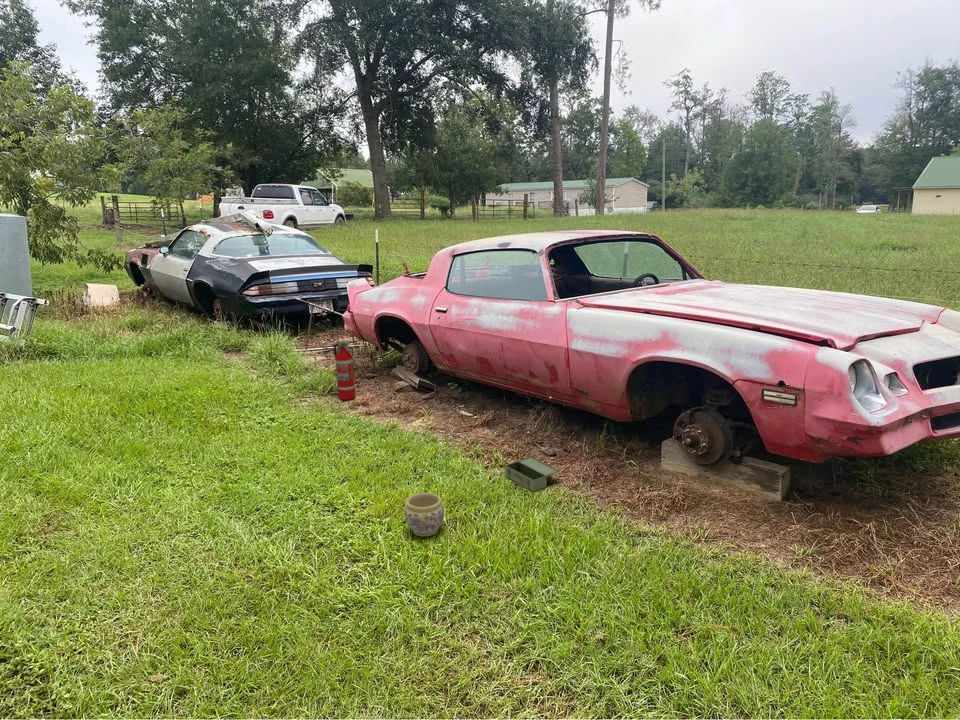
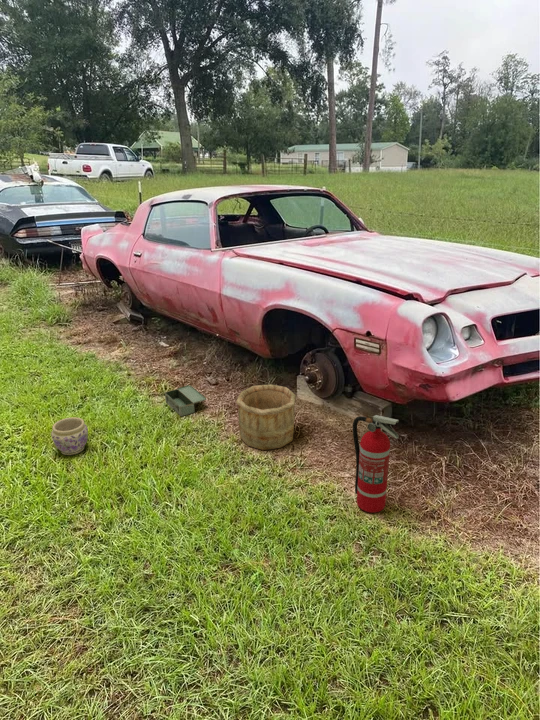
fire extinguisher: present [334,341,355,400] -> present [353,415,399,513]
wooden bucket: none [615,449,685,524] -> present [236,384,296,450]

